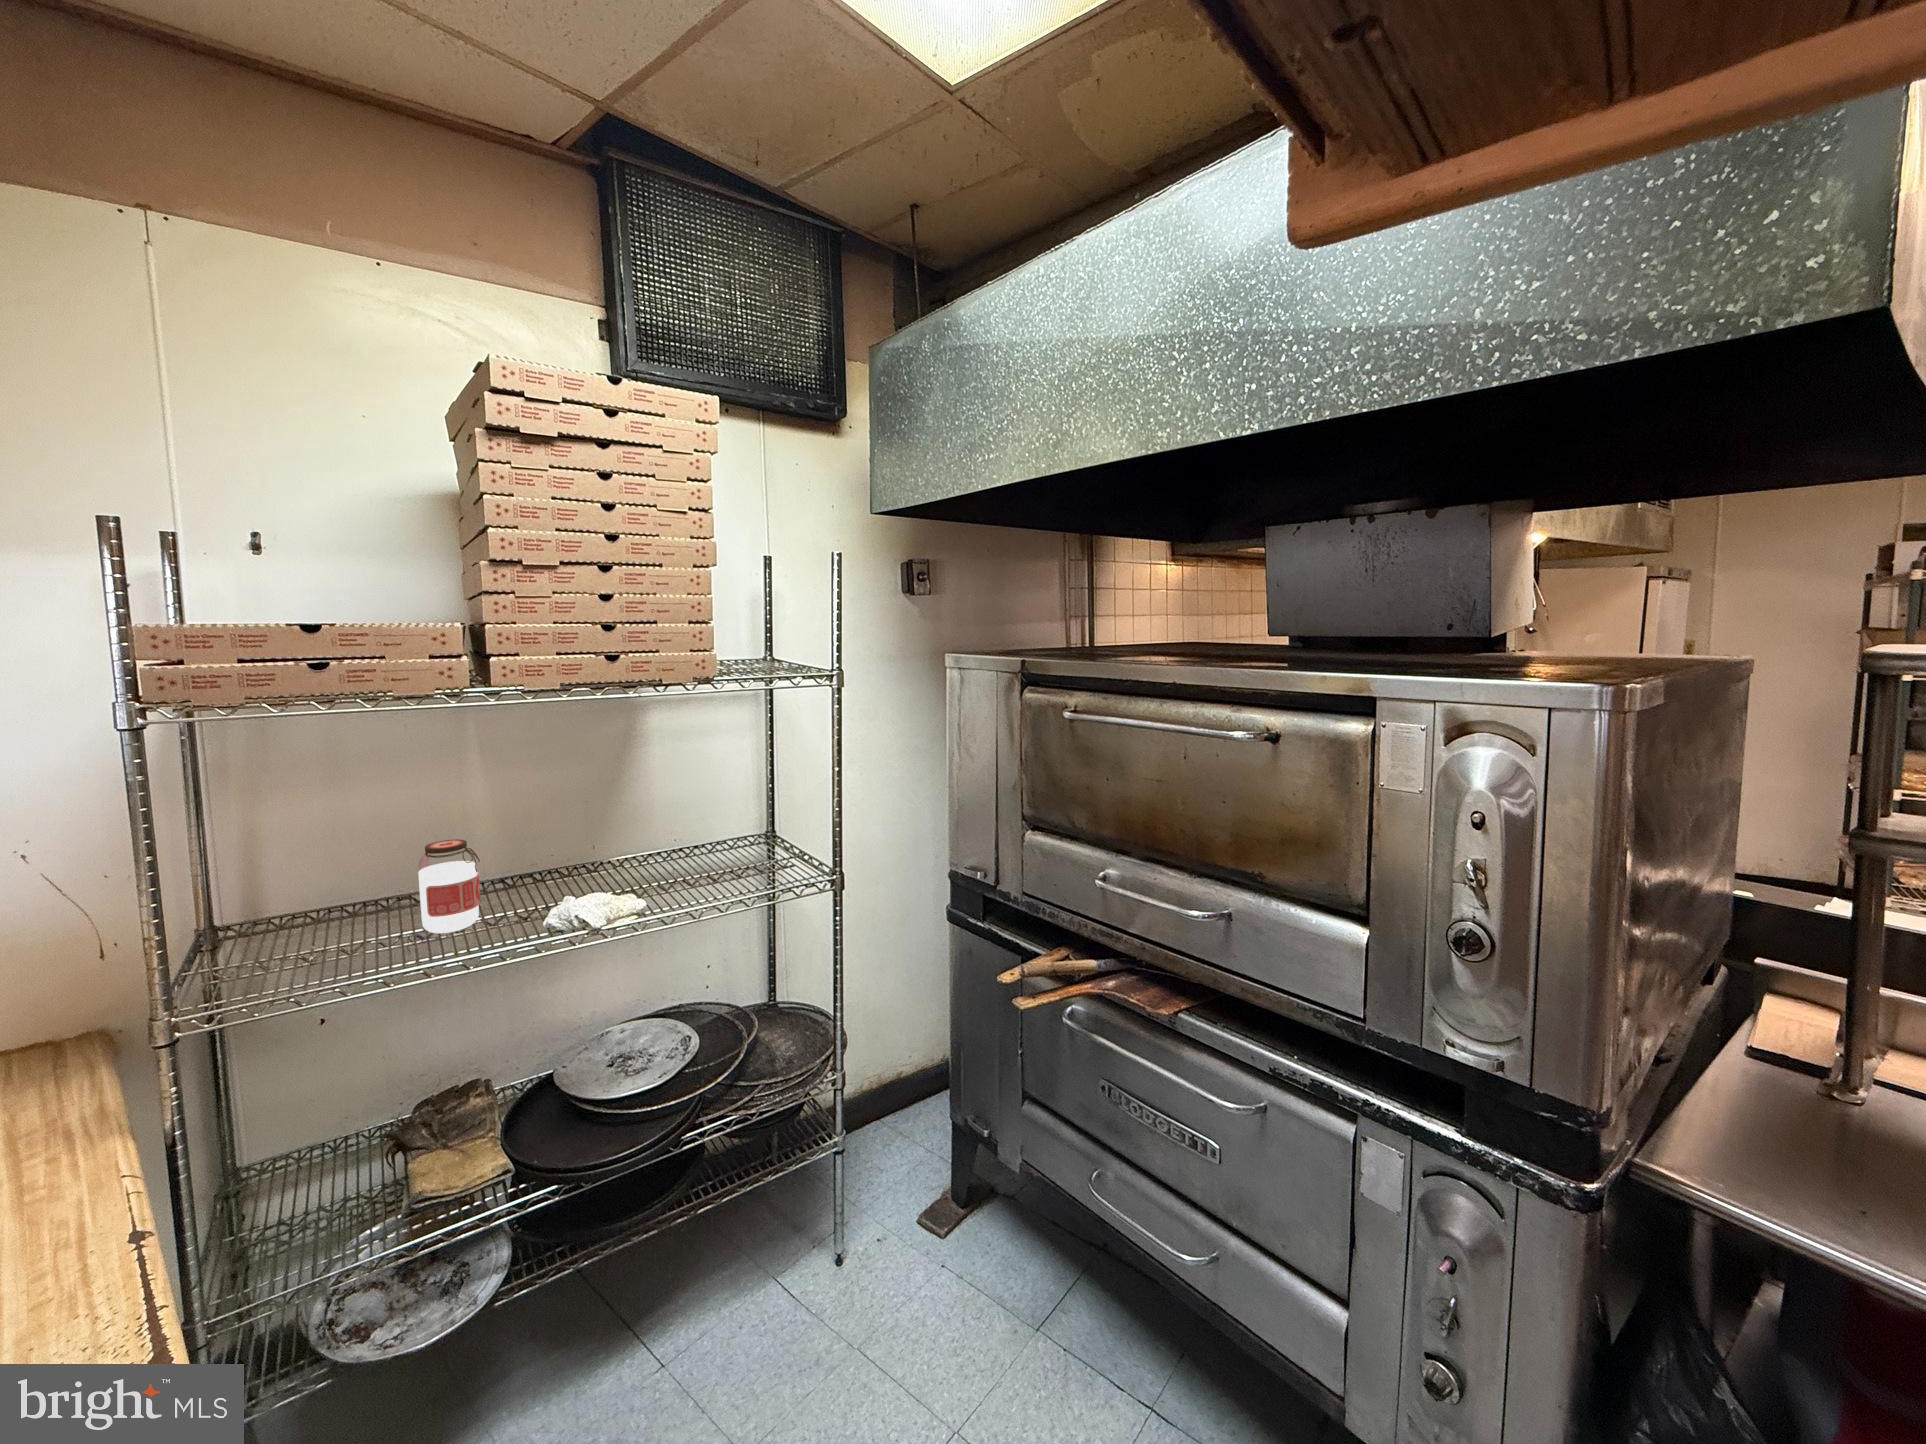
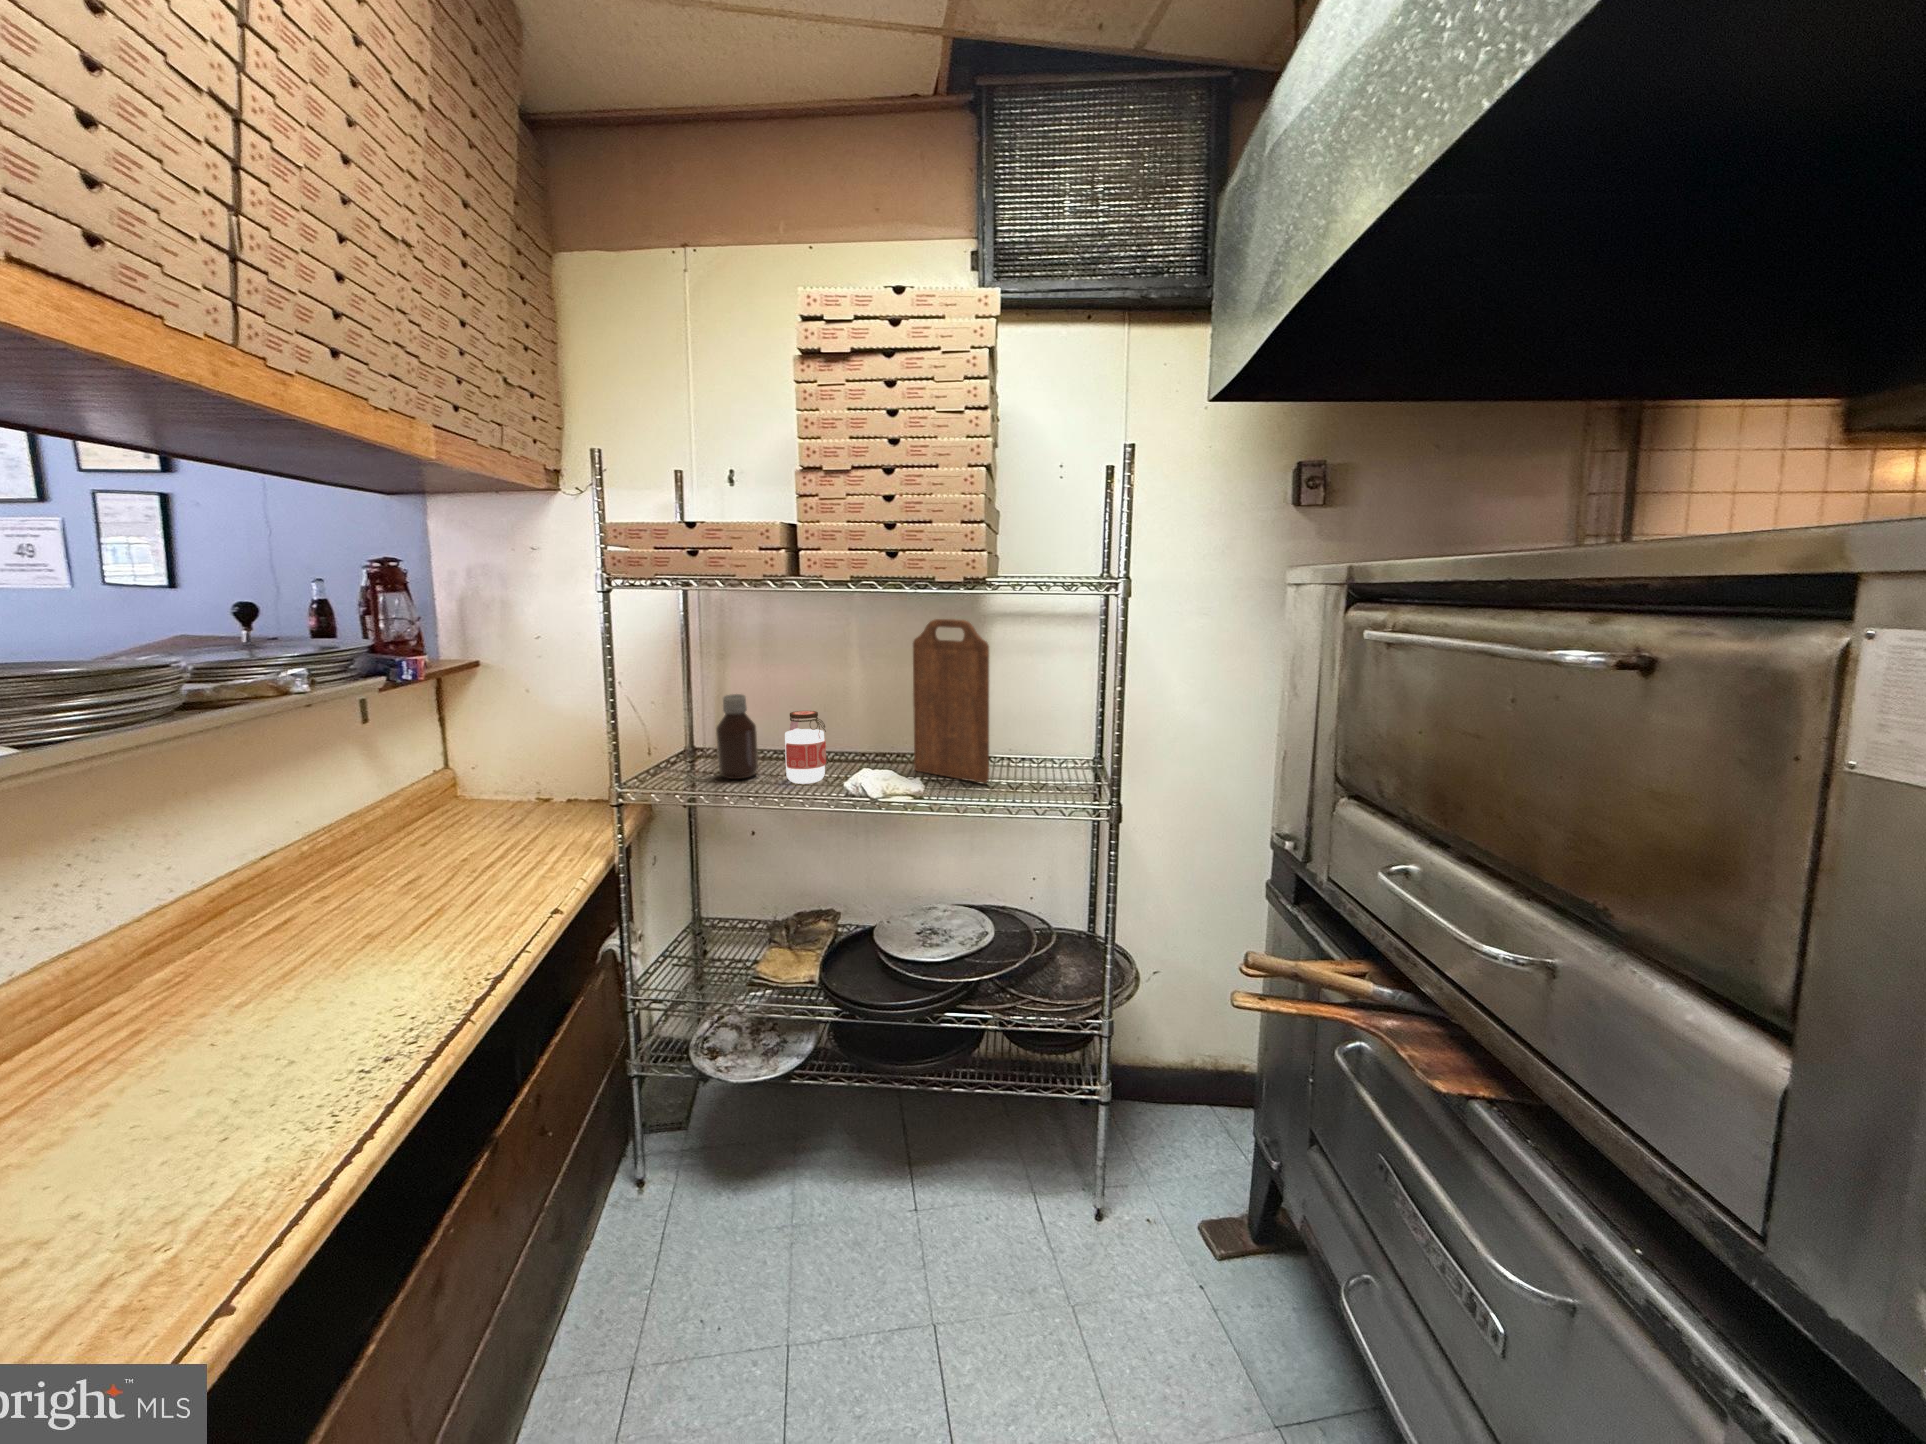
cutting board: none [568,714,679,884] -> present [913,619,989,783]
bottle: none [295,835,366,952] -> present [716,694,758,779]

